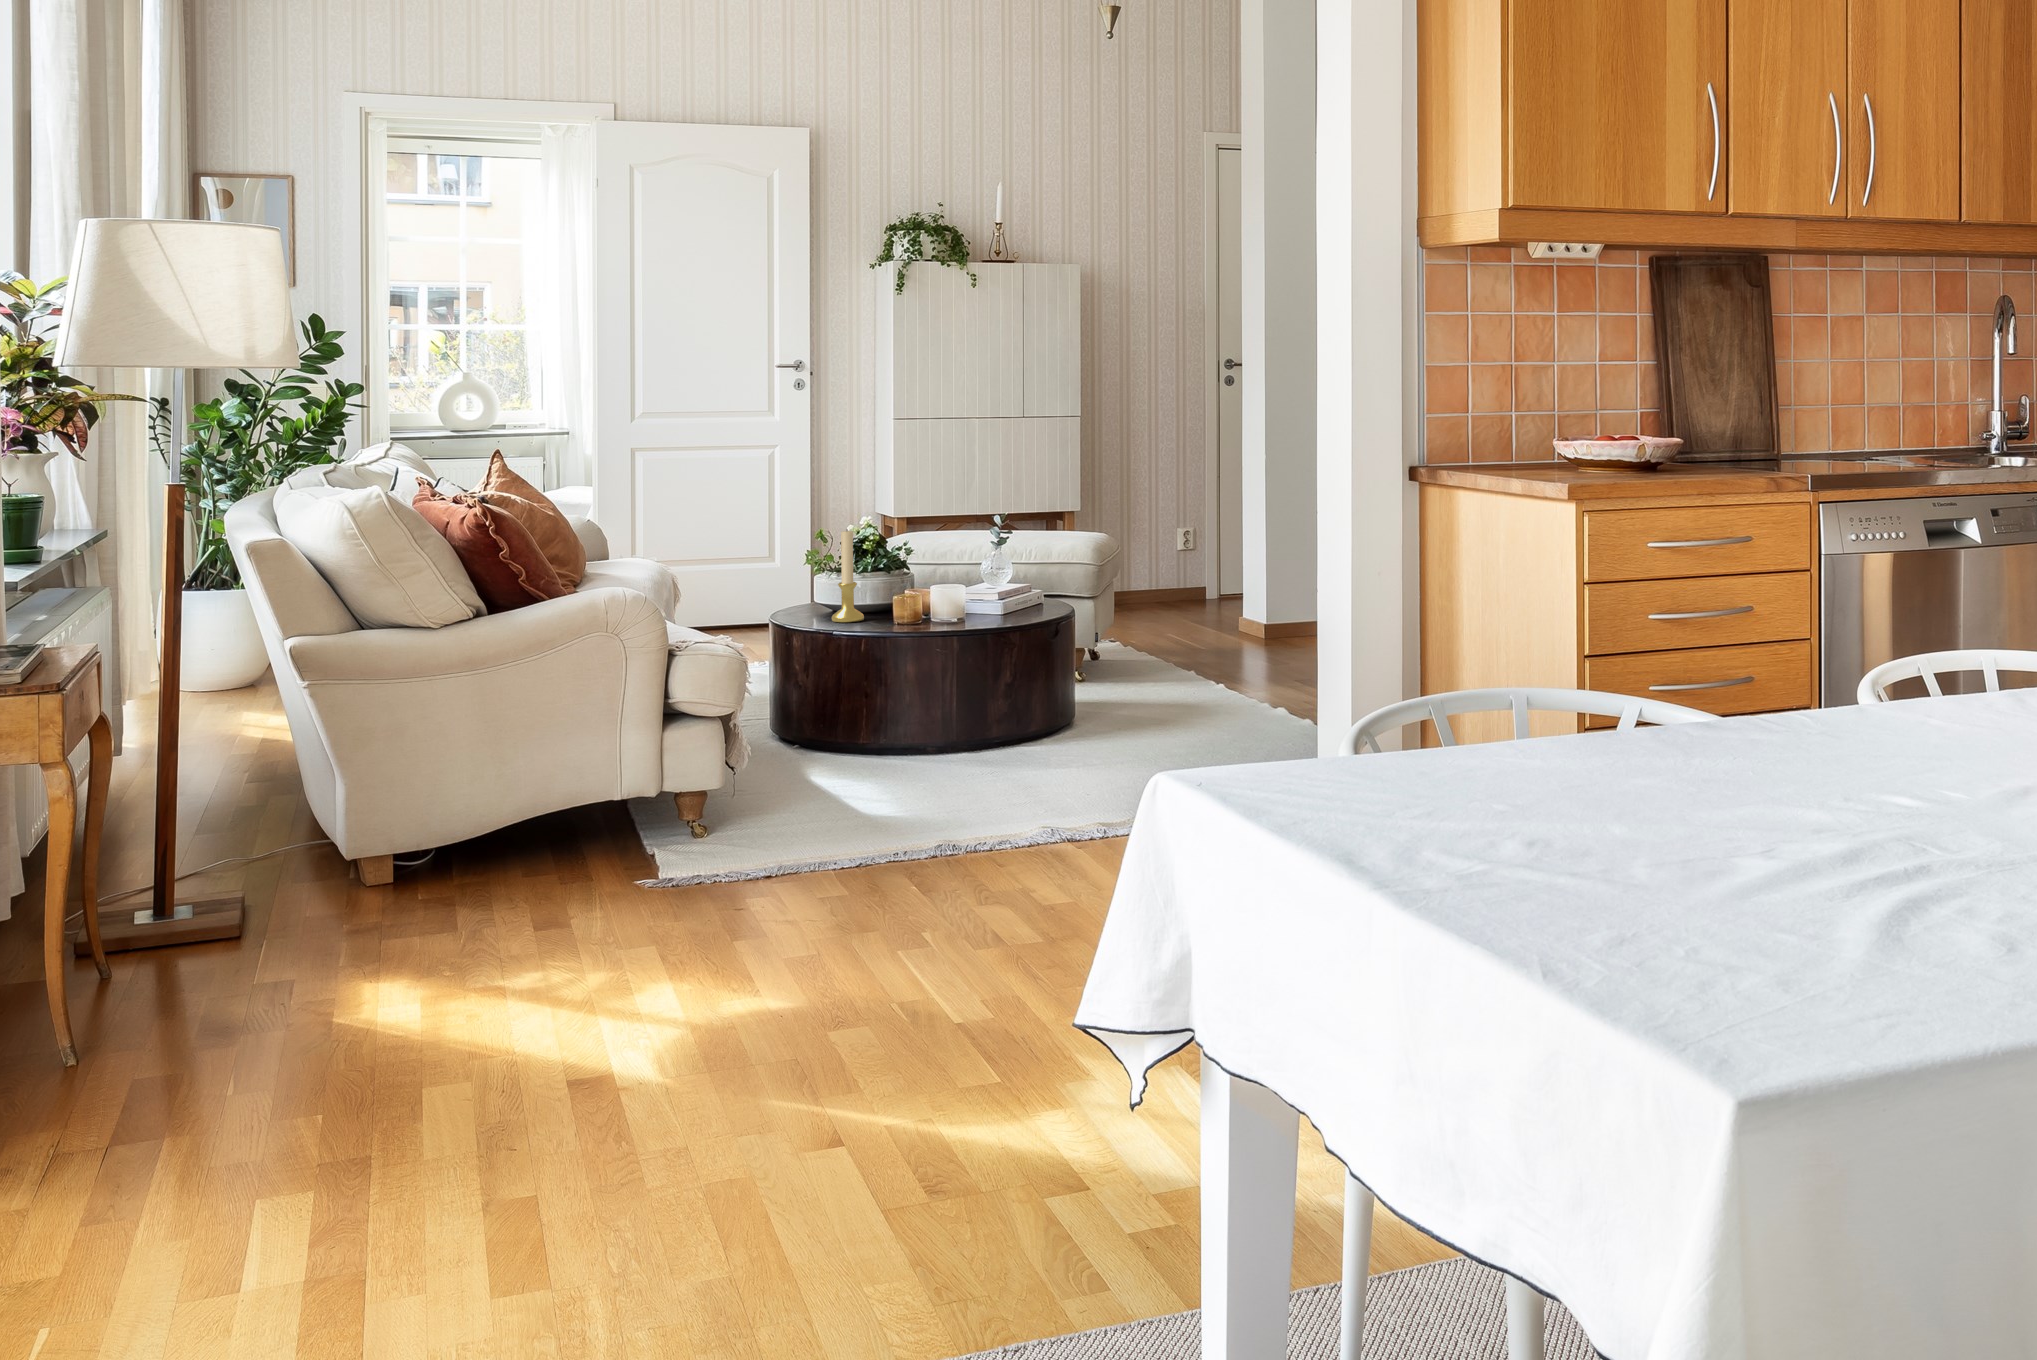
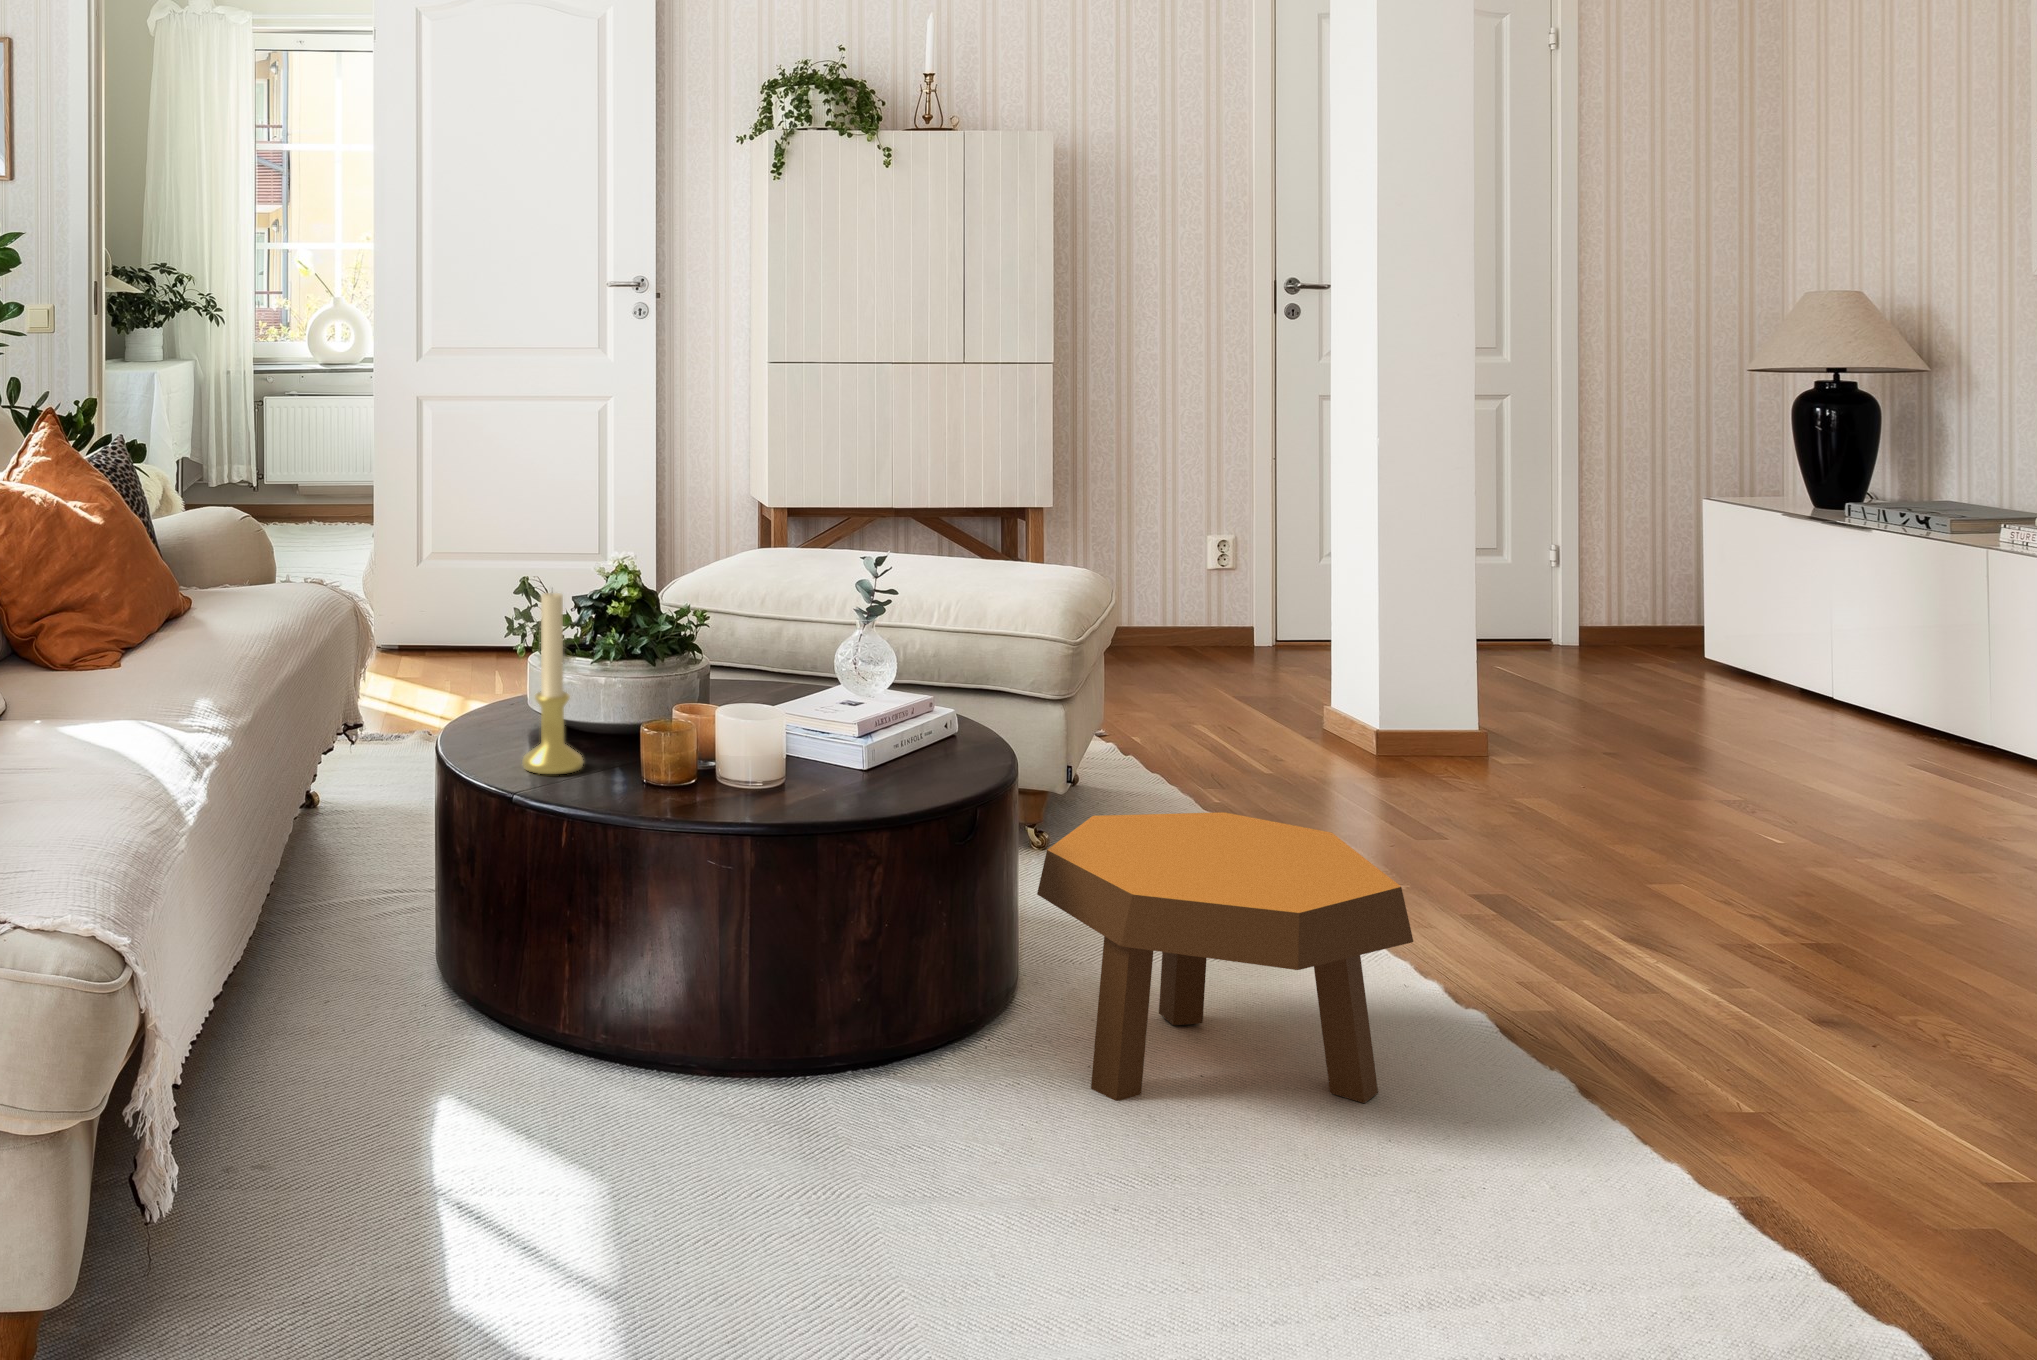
footstool: none [1090,624,1252,743] -> present [1037,812,1413,1103]

